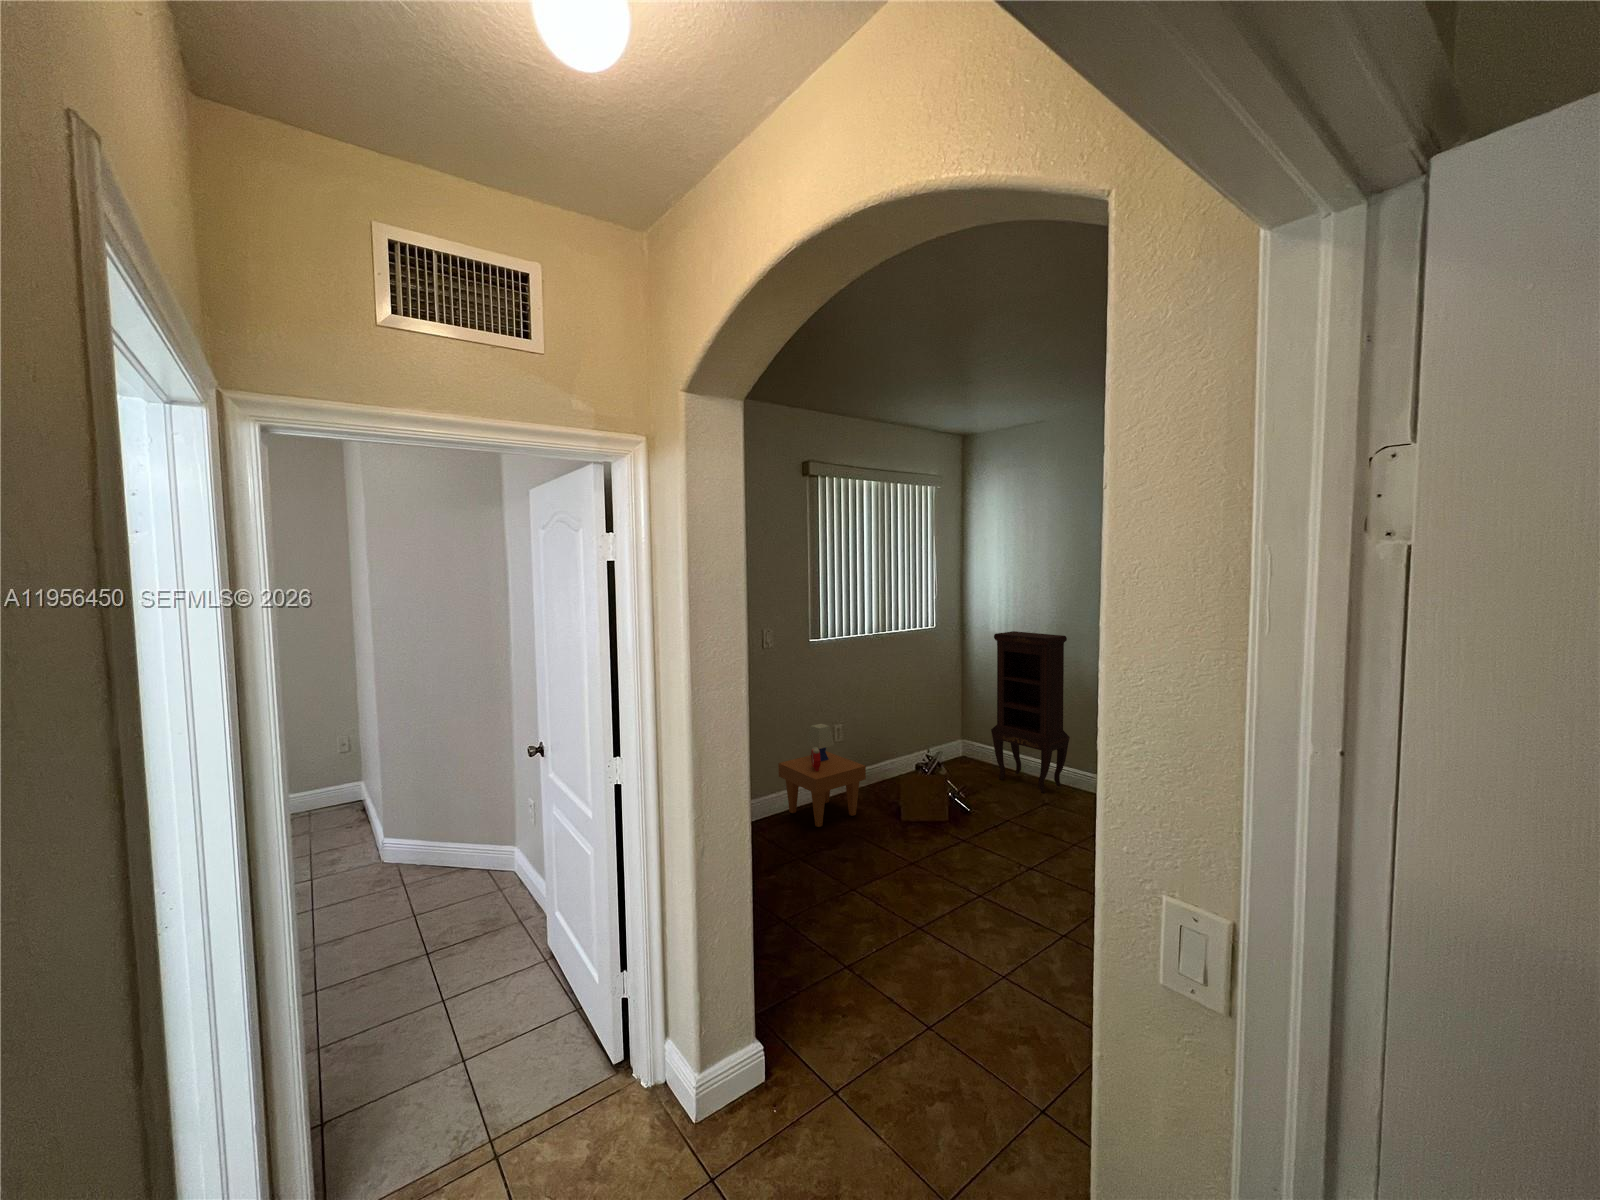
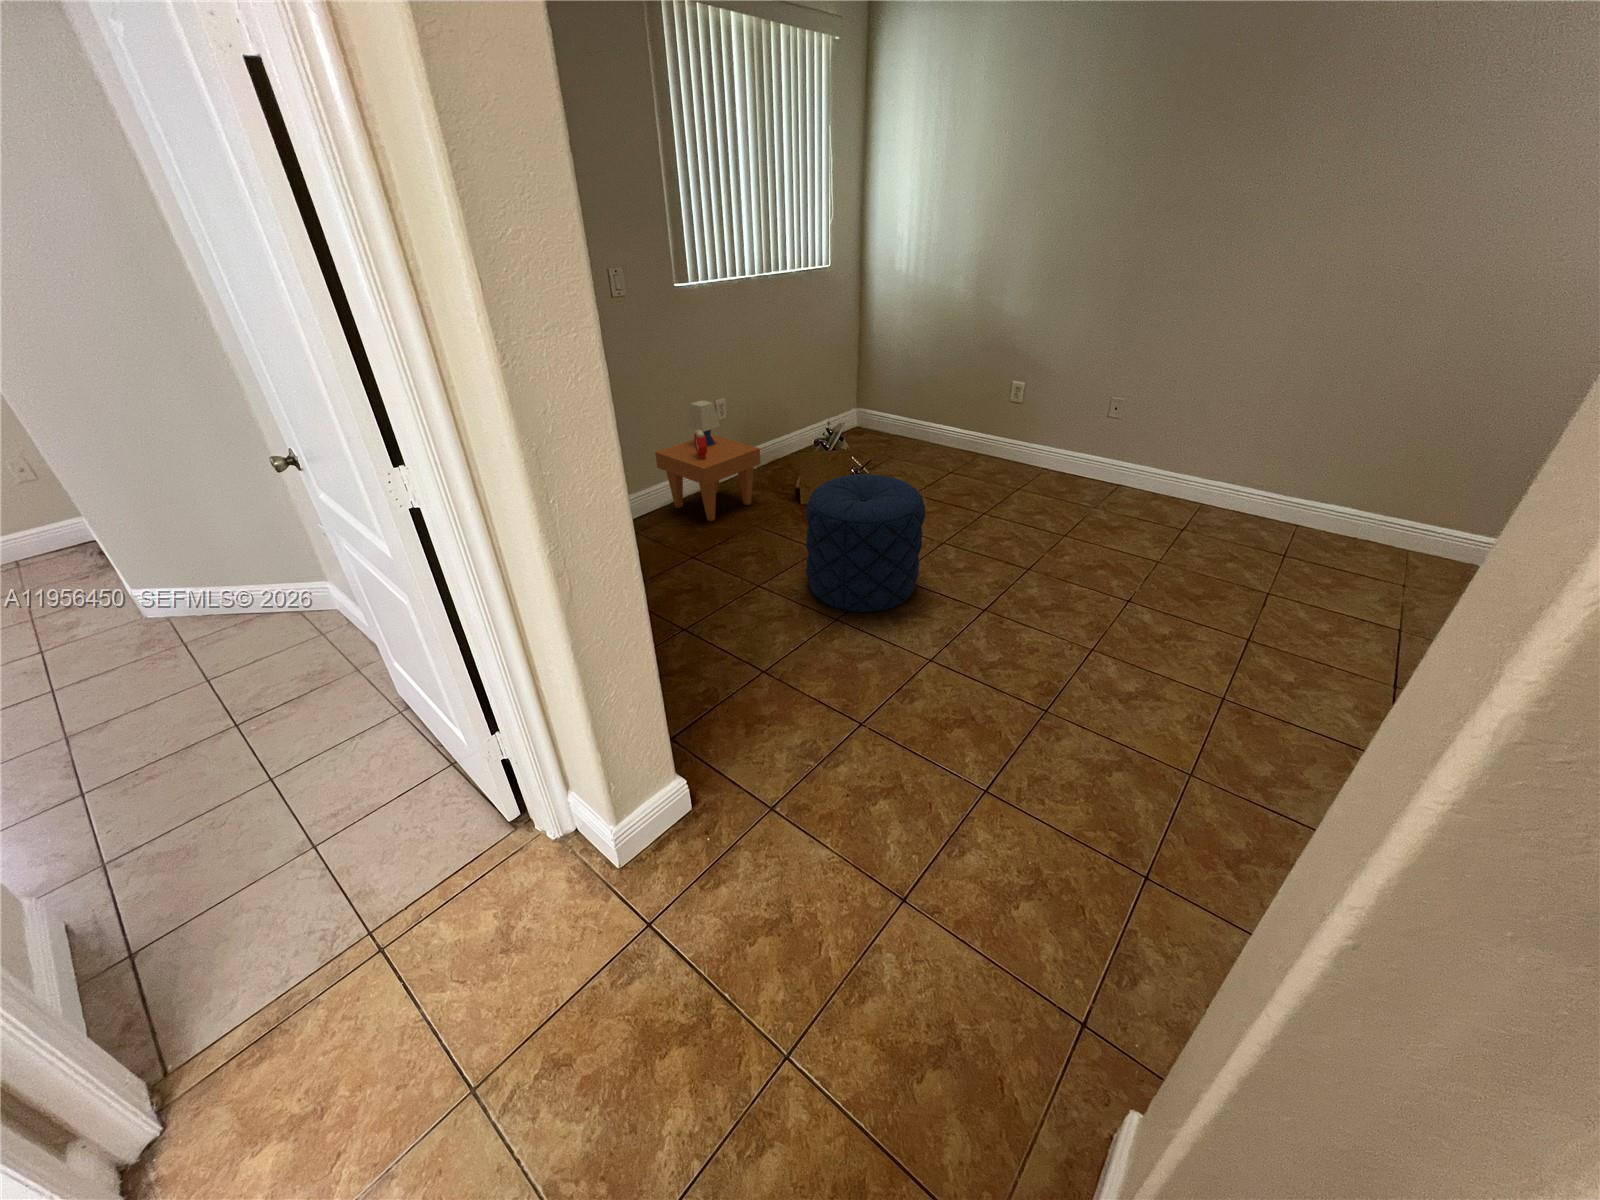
cabinet: present [991,631,1070,793] -> none [894,272,991,464]
pouf: none [896,793,1001,924] -> present [806,474,925,612]

